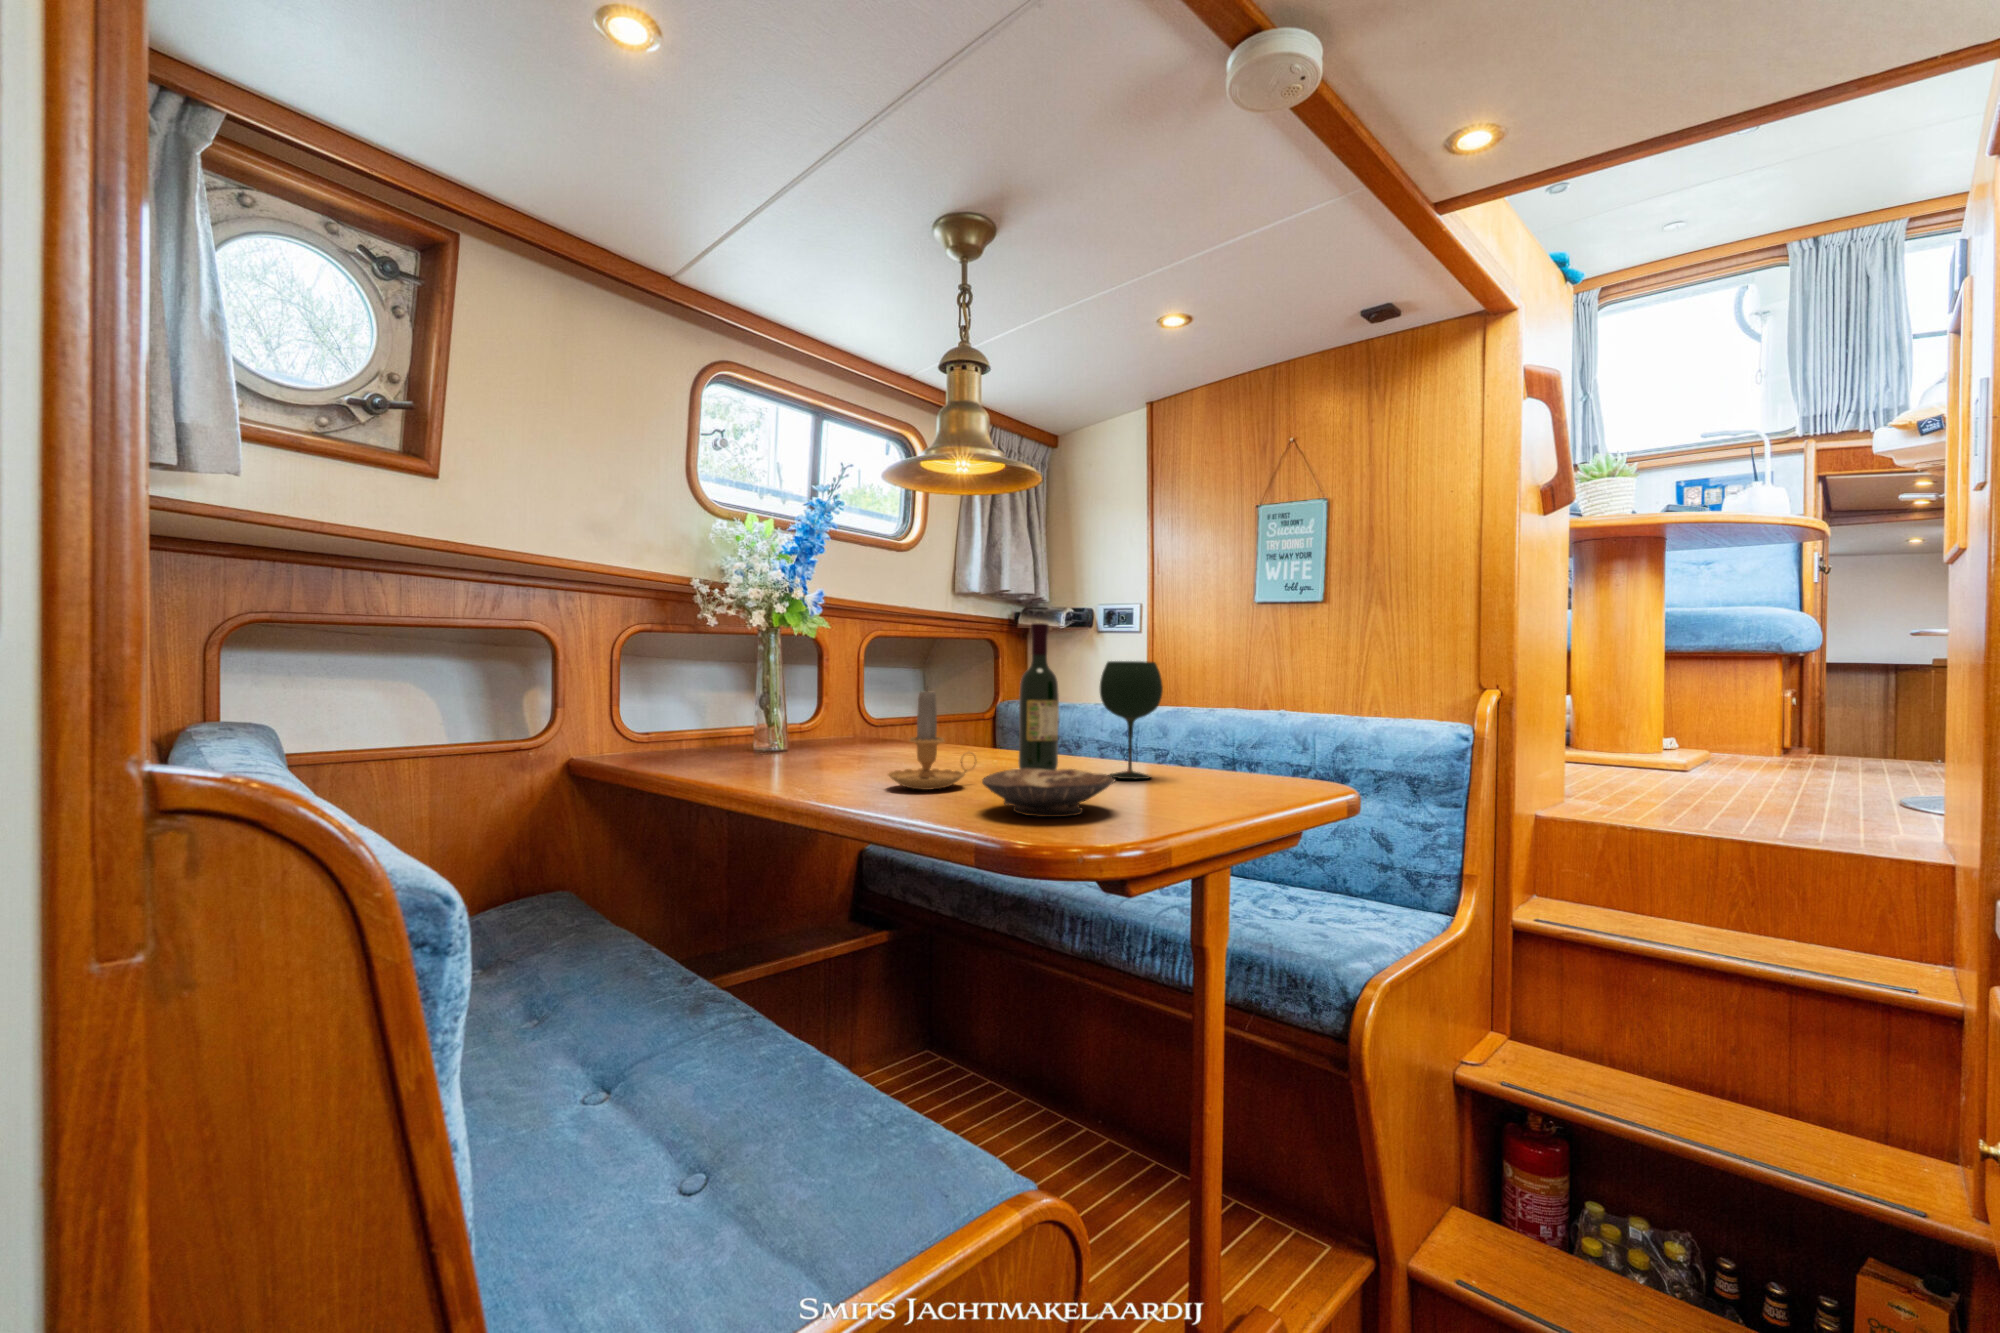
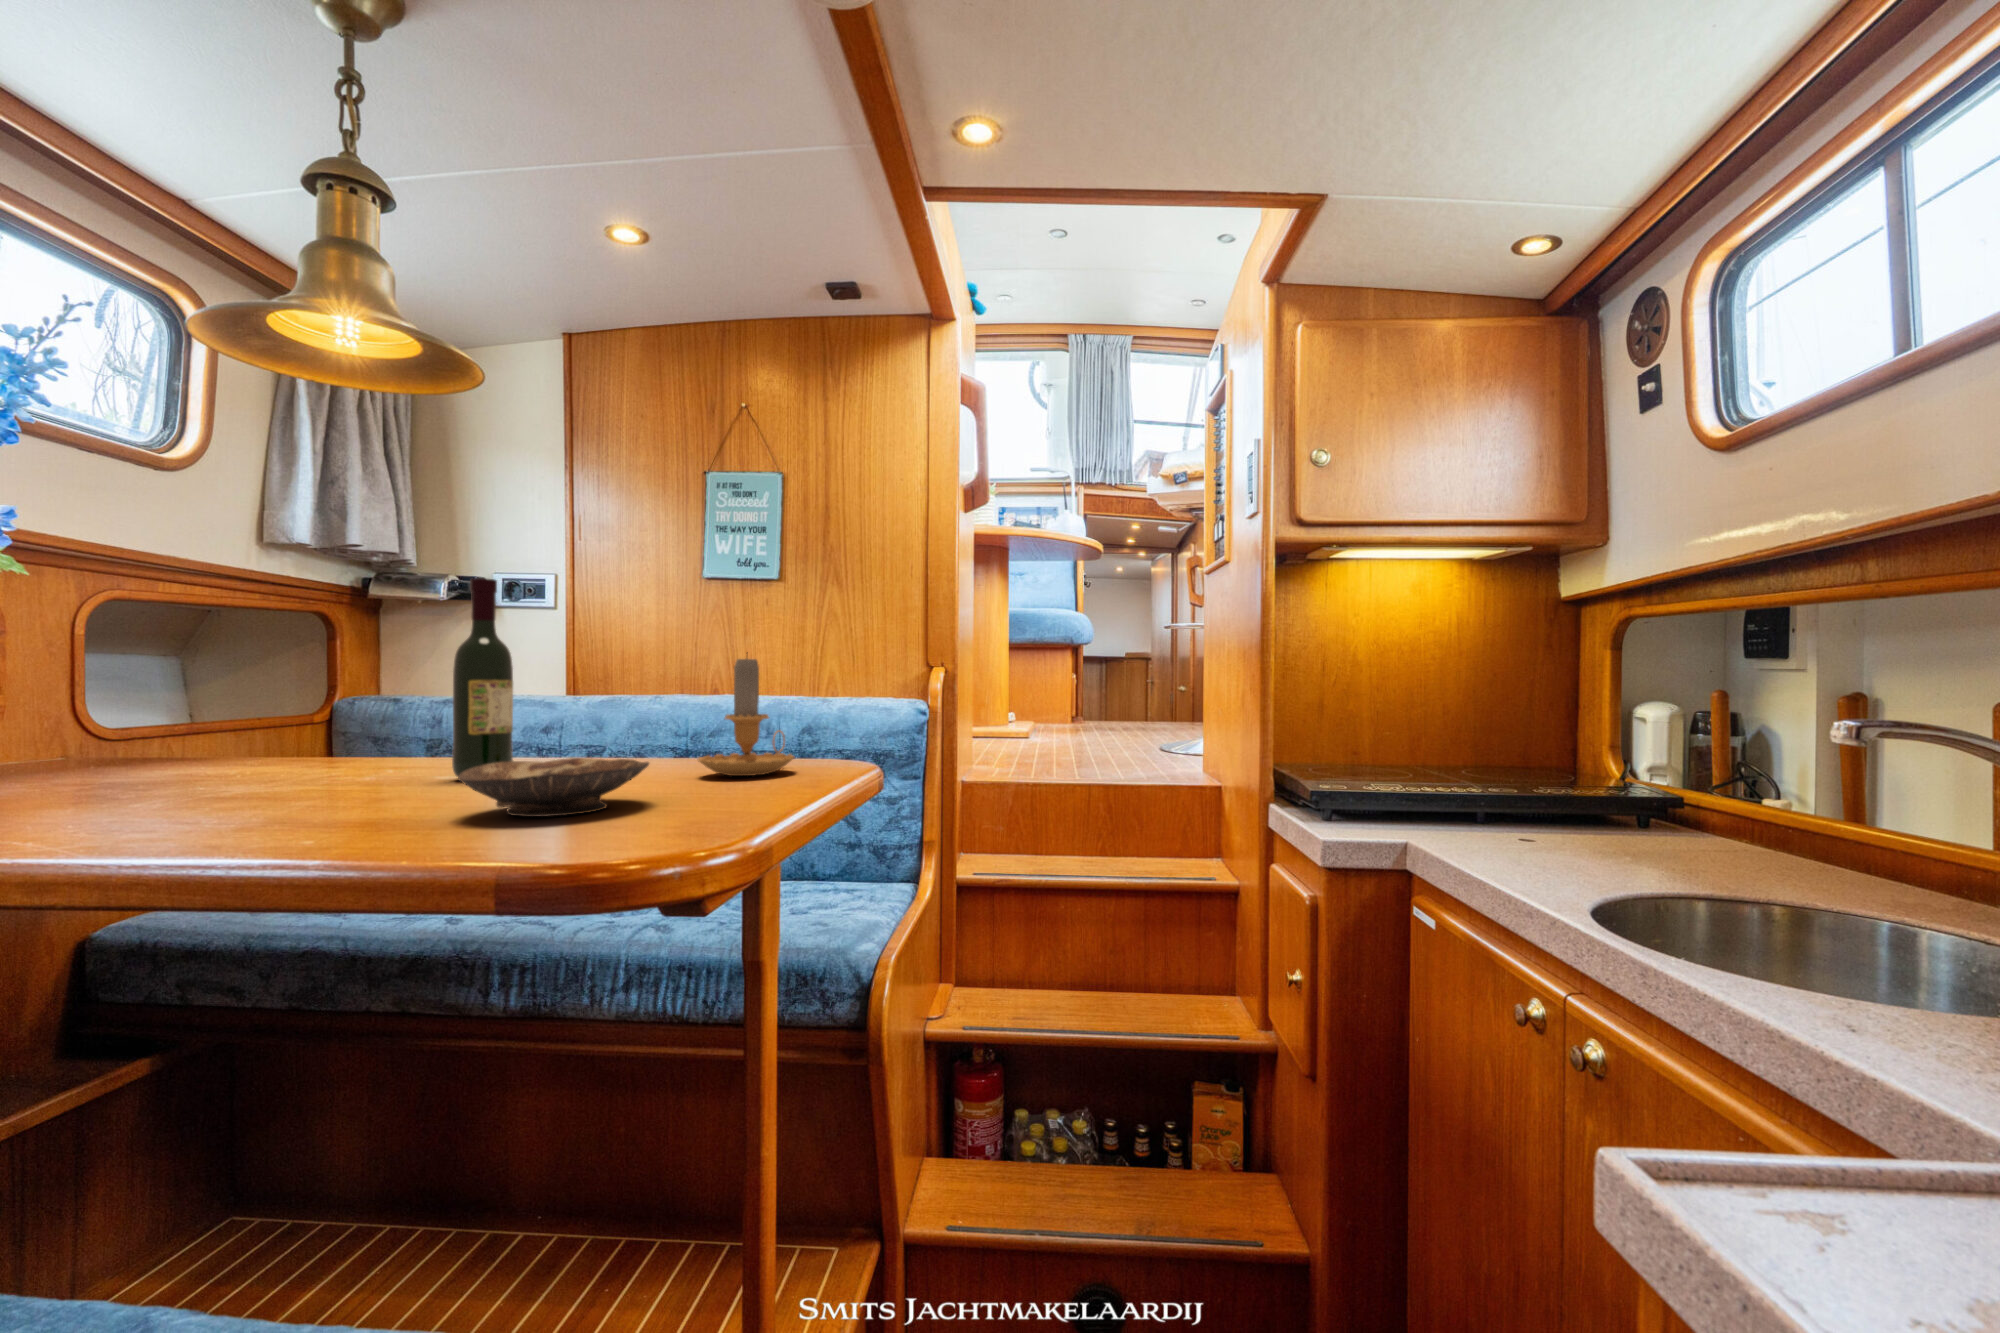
wine glass: present [1100,661,1163,779] -> none [577,629,658,773]
candle: present [888,691,977,790] -> present [698,652,794,776]

